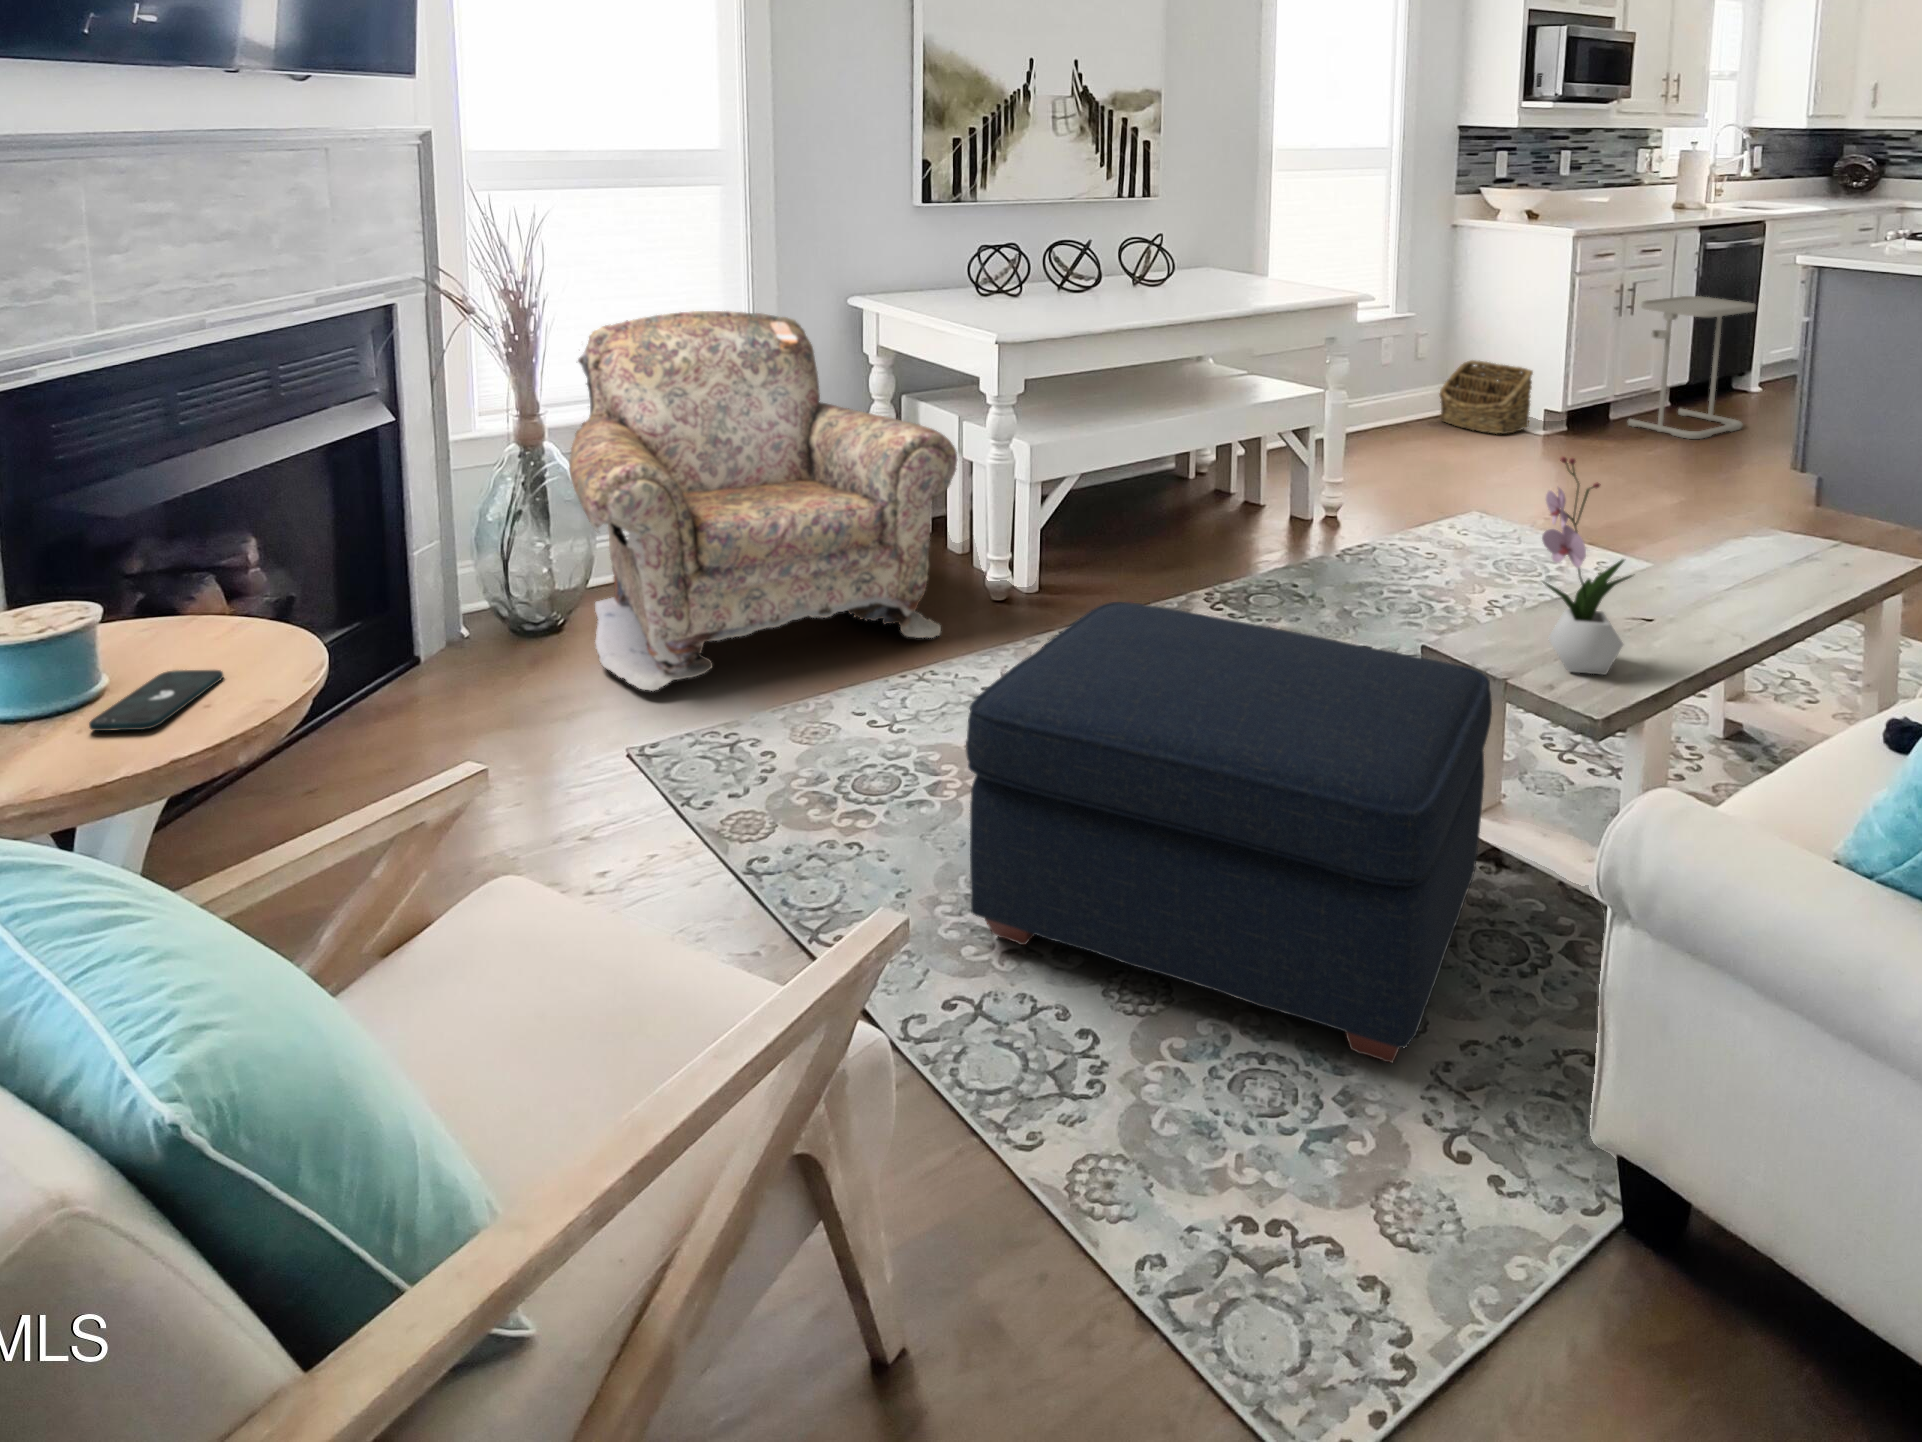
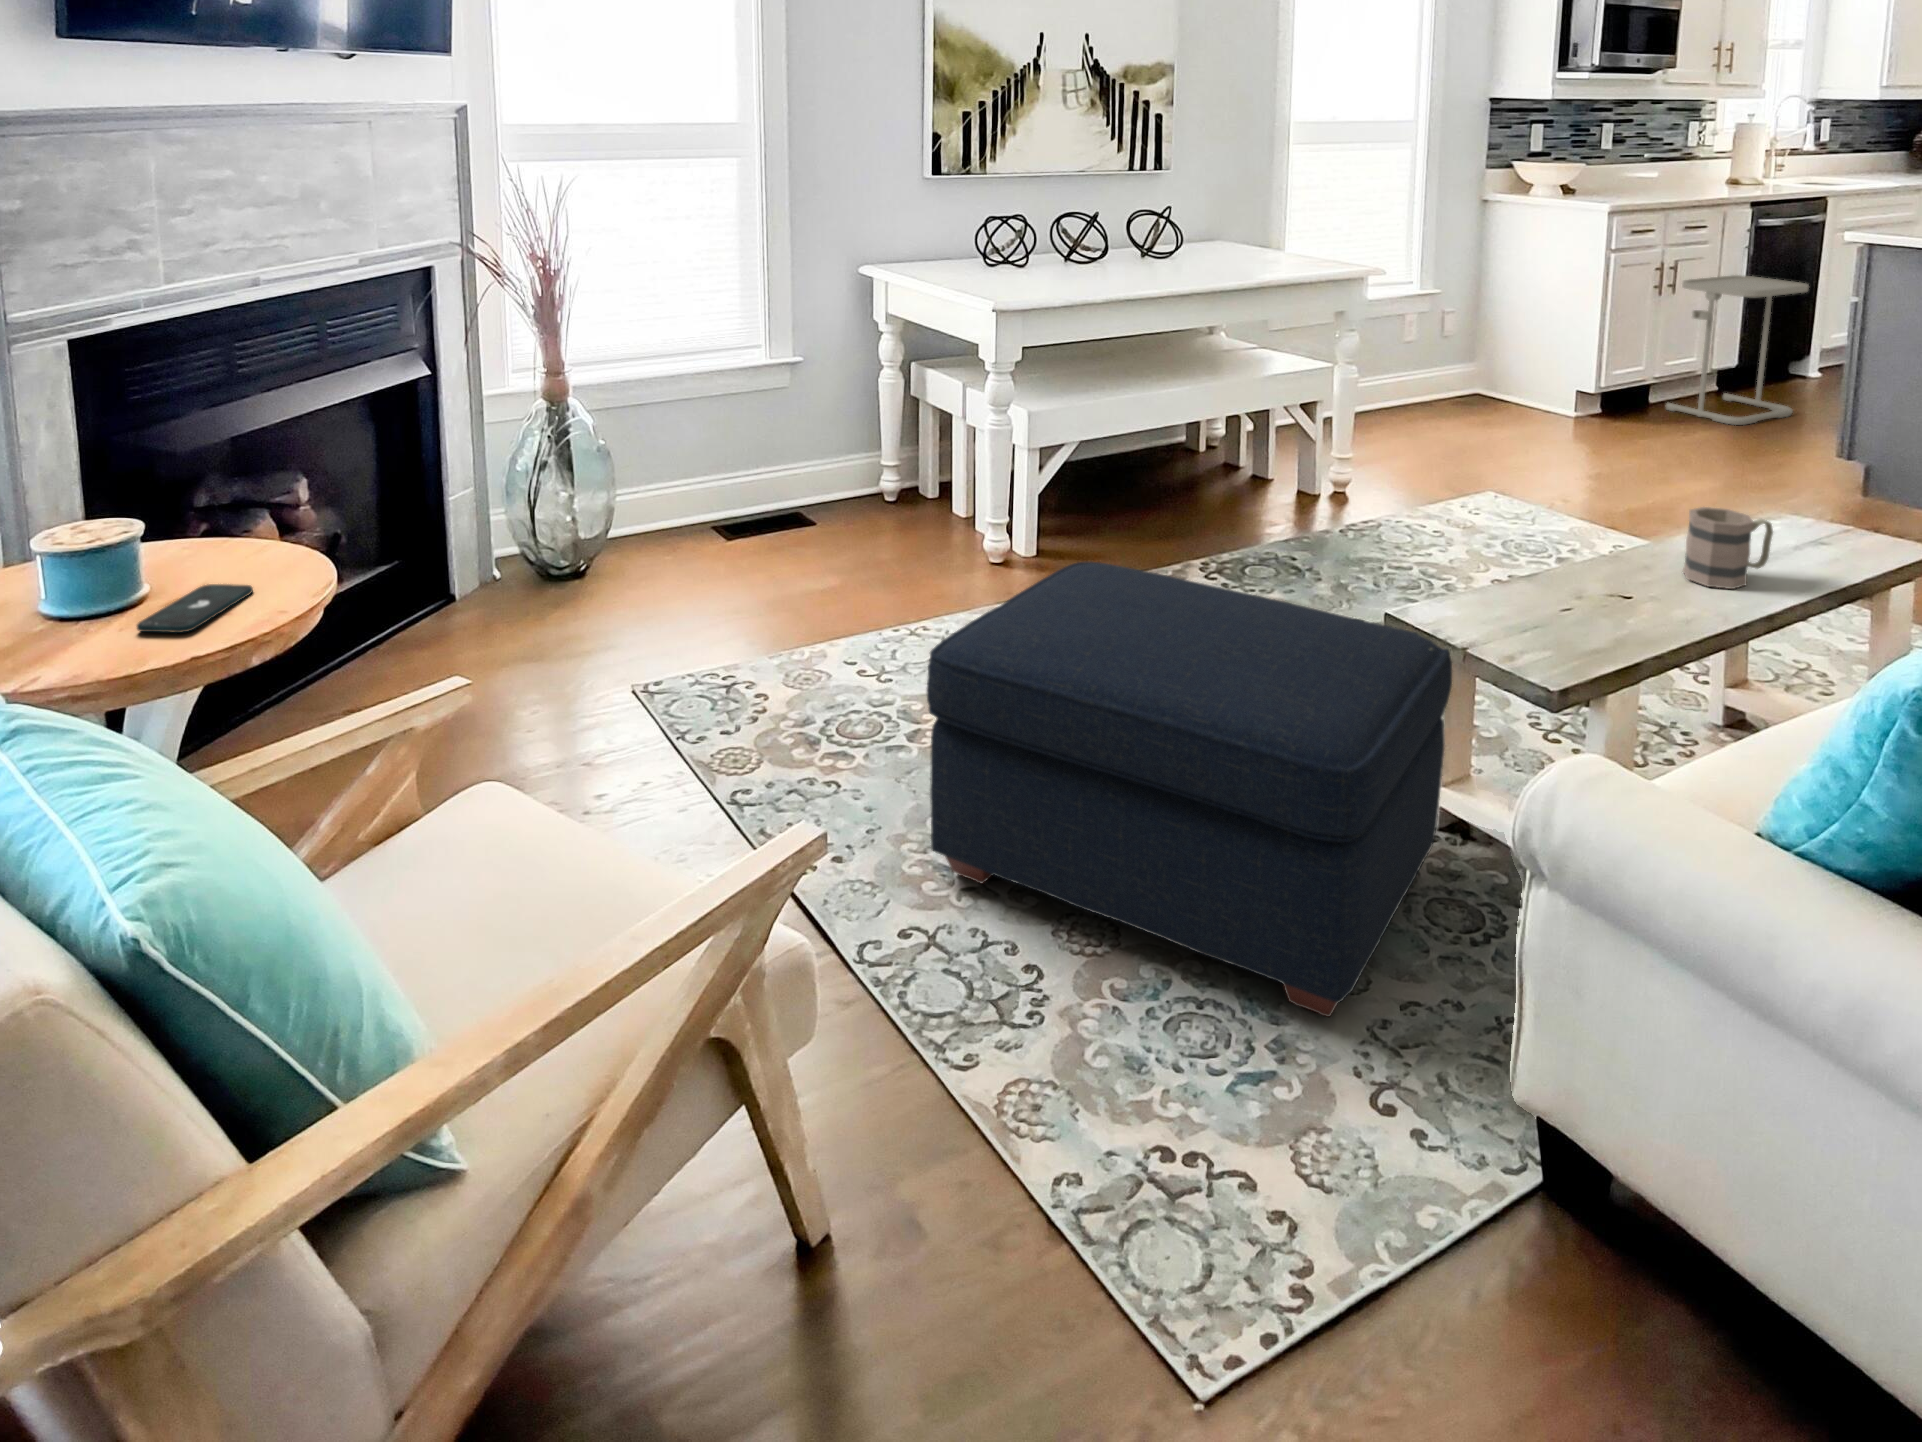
armchair: present [569,311,957,691] -> none [591,279,953,634]
basket: present [1439,360,1533,434] -> none [1463,340,1563,415]
flower arrangement: present [1542,457,1632,675] -> none [1506,426,1602,648]
mug: none [1694,529,1778,608] -> present [1683,507,1773,589]

